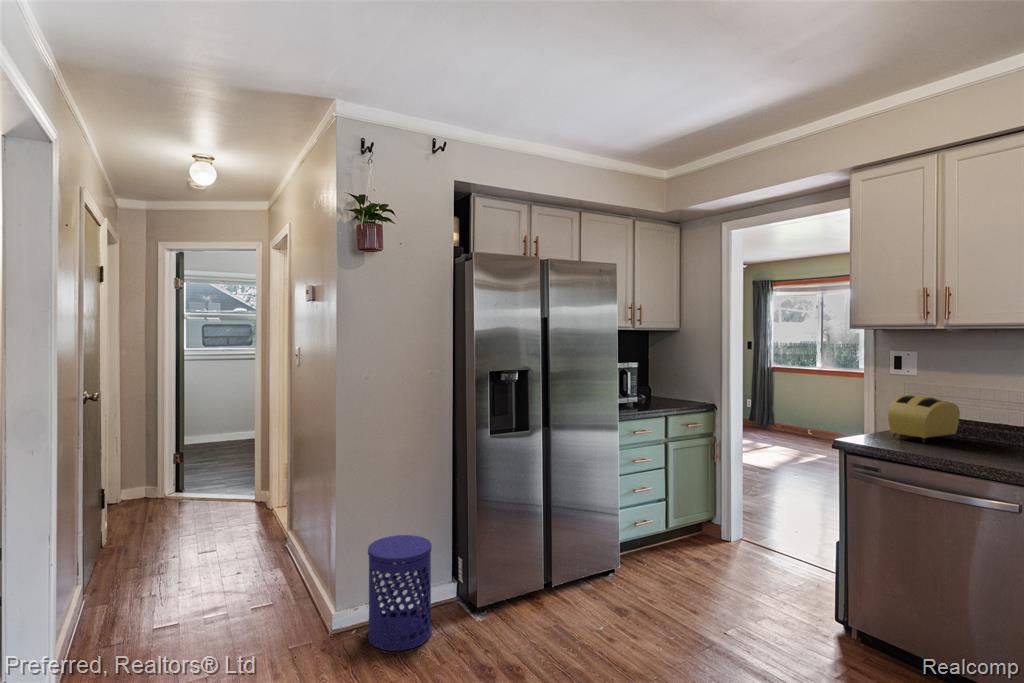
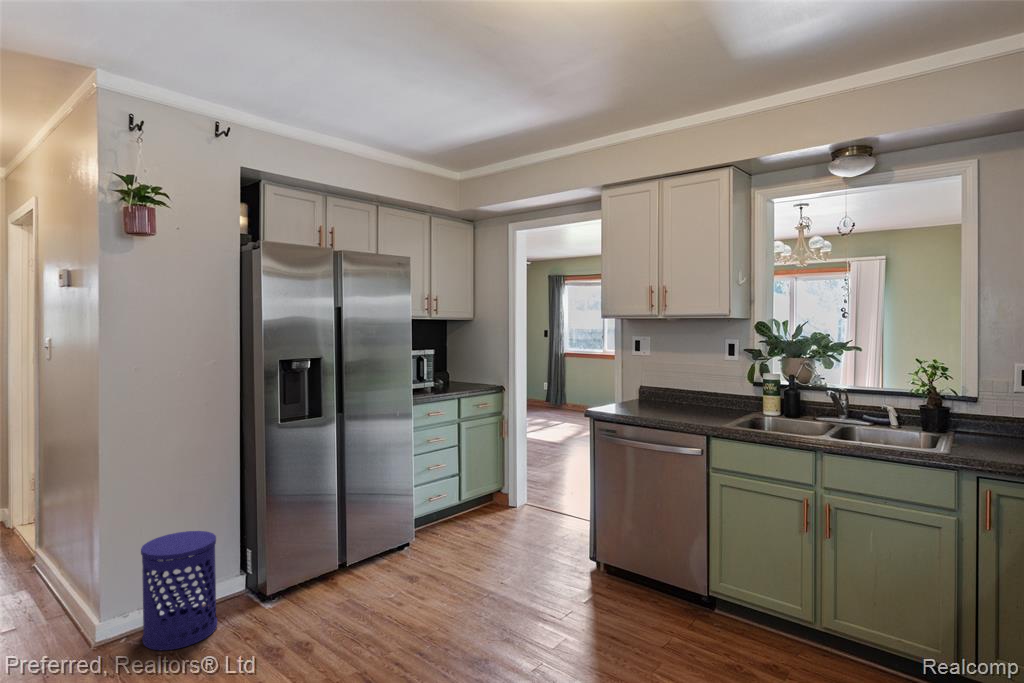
toaster: present [888,395,960,443] -> none [627,373,676,410]

